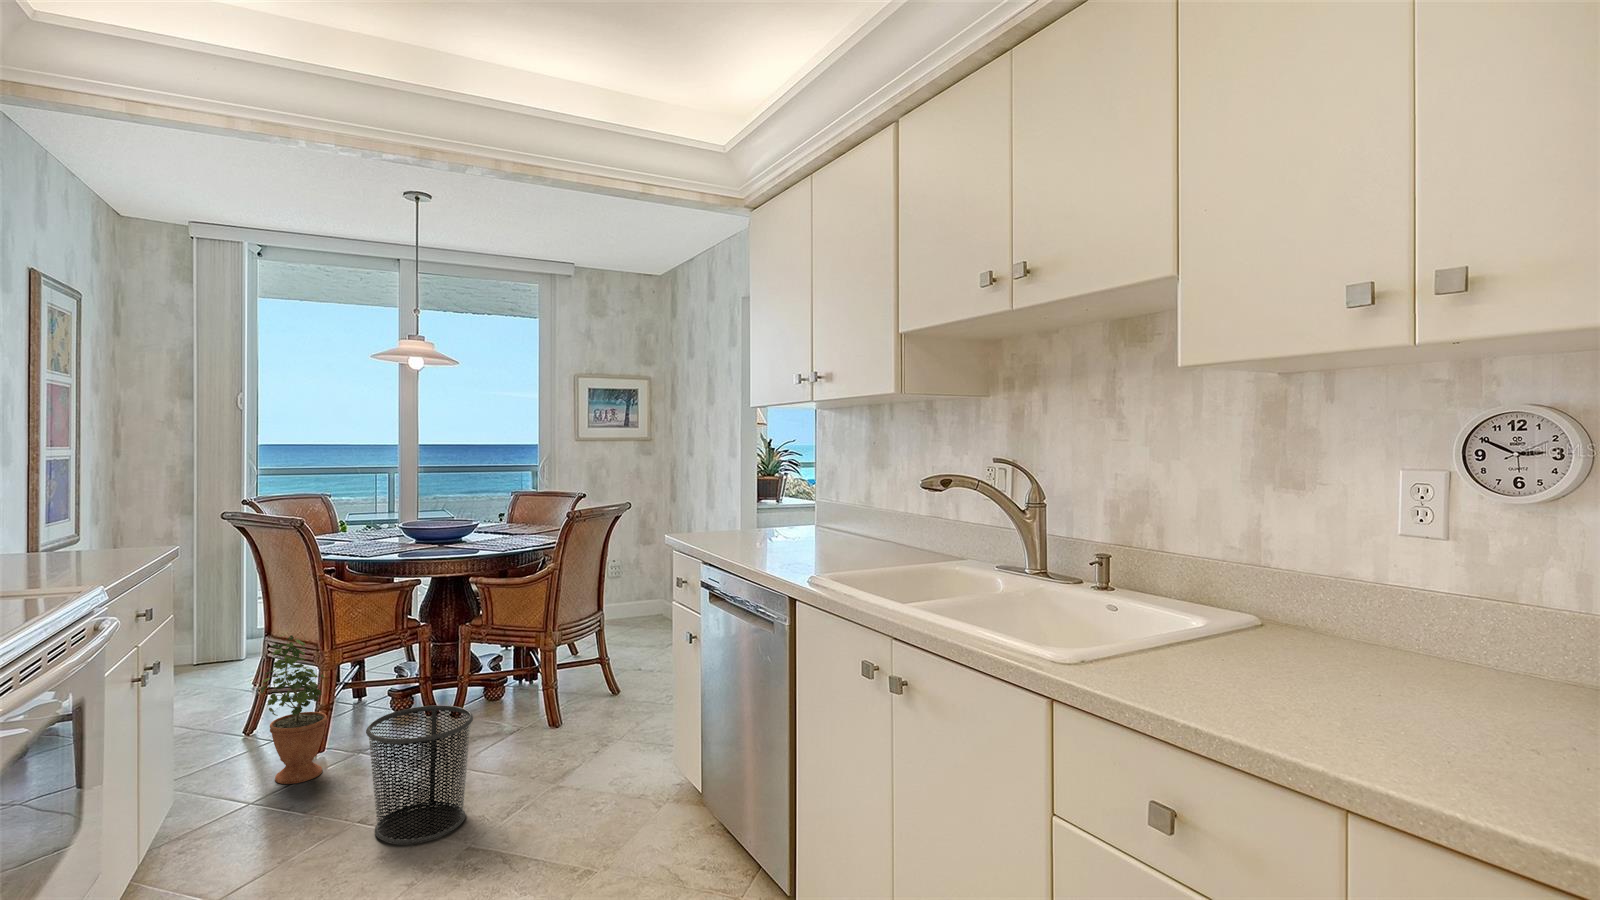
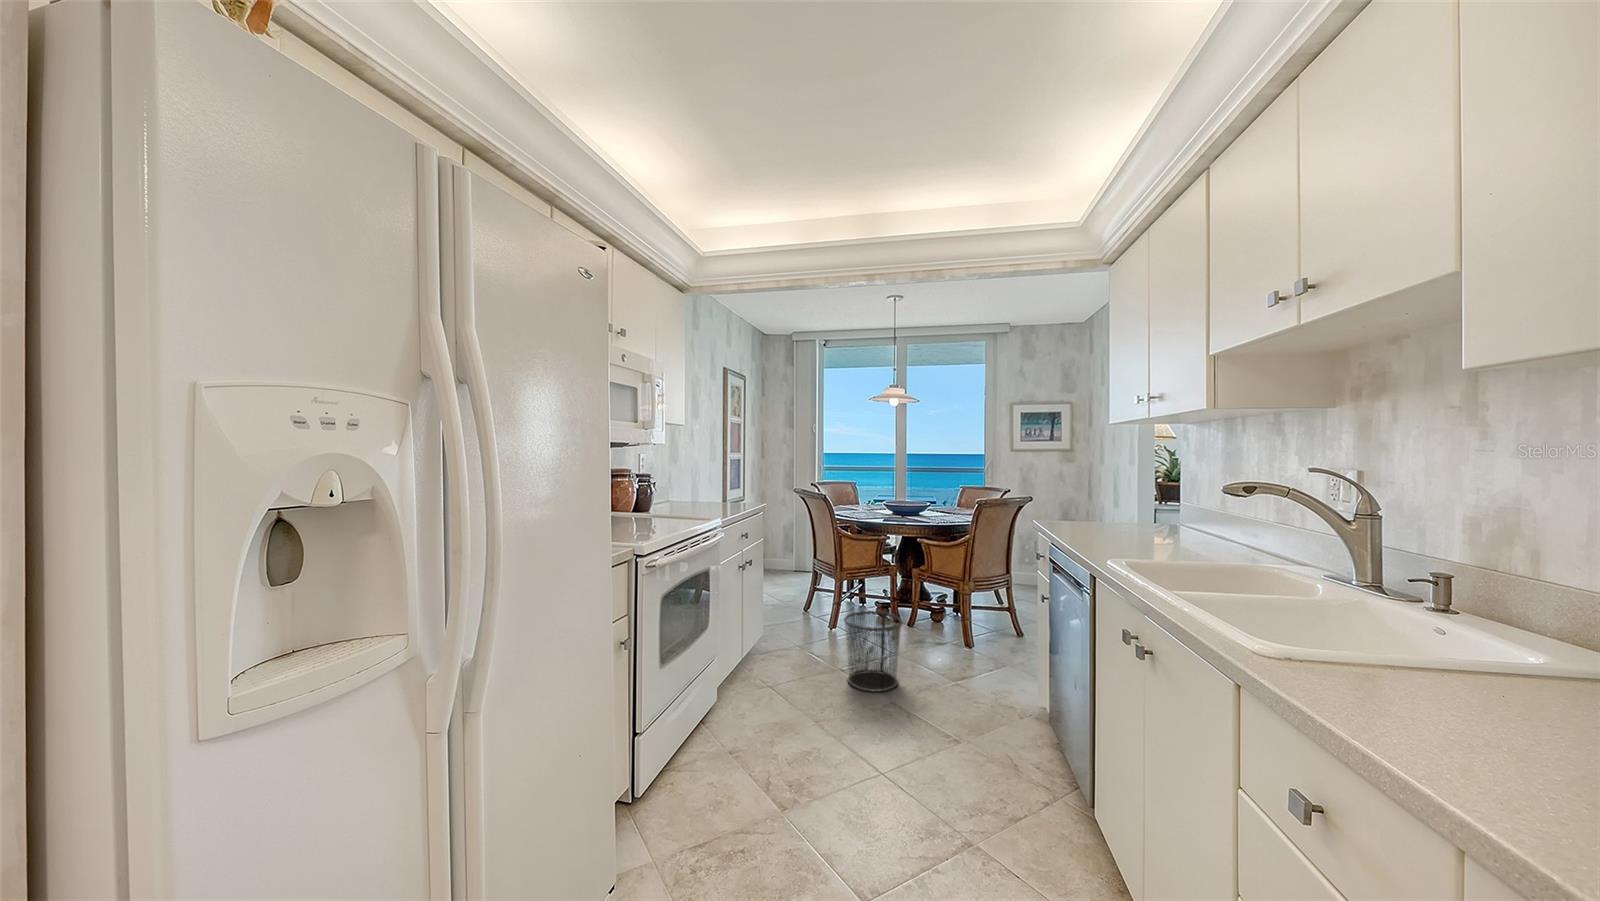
potted plant: present [260,634,327,784] -> none [803,558,836,644]

